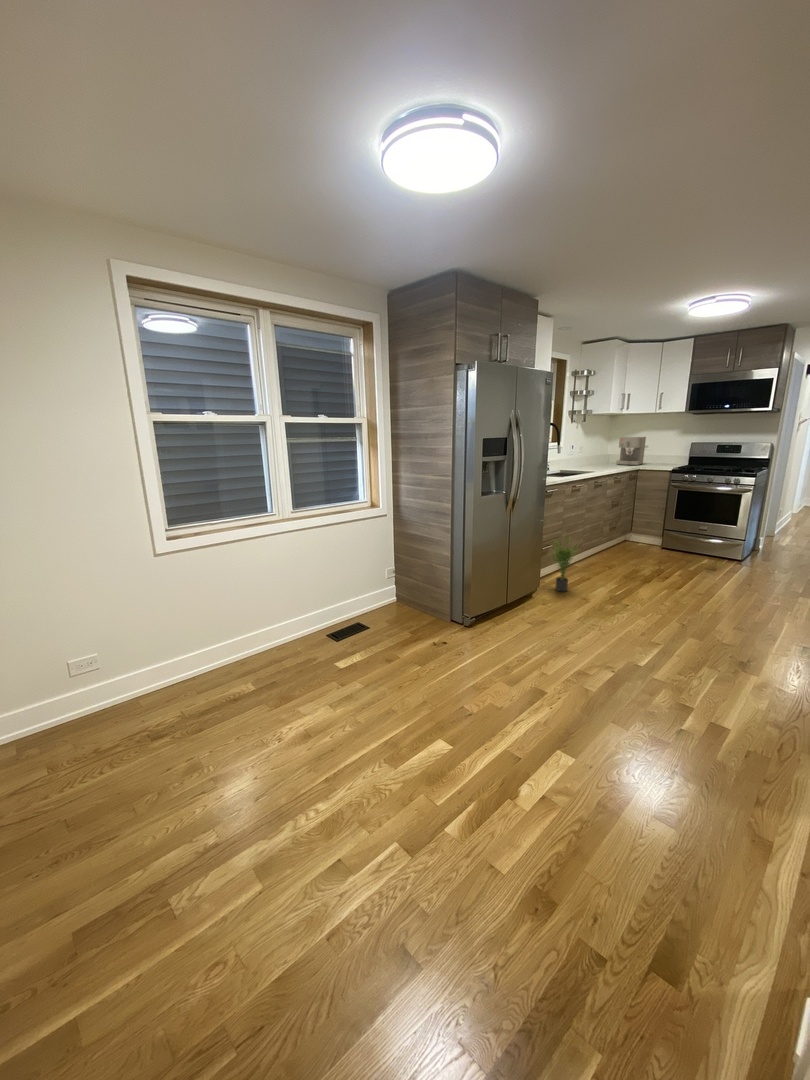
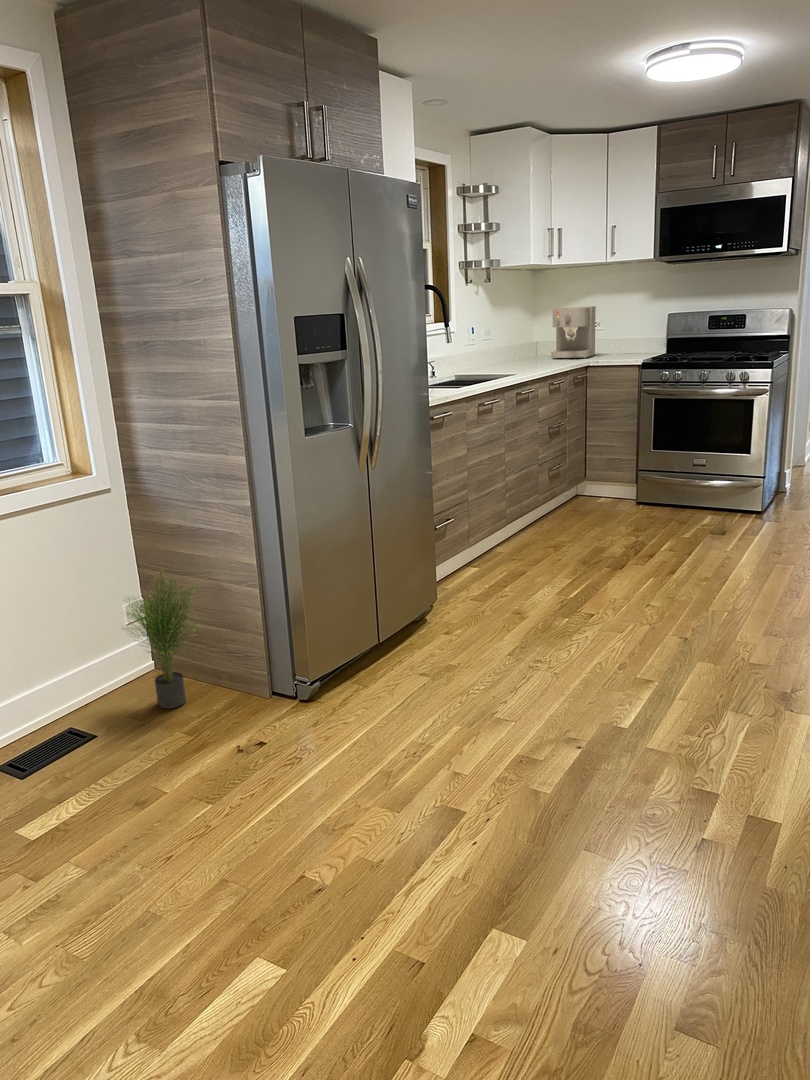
potted plant: present [554,541,573,591] -> present [122,575,192,709]

